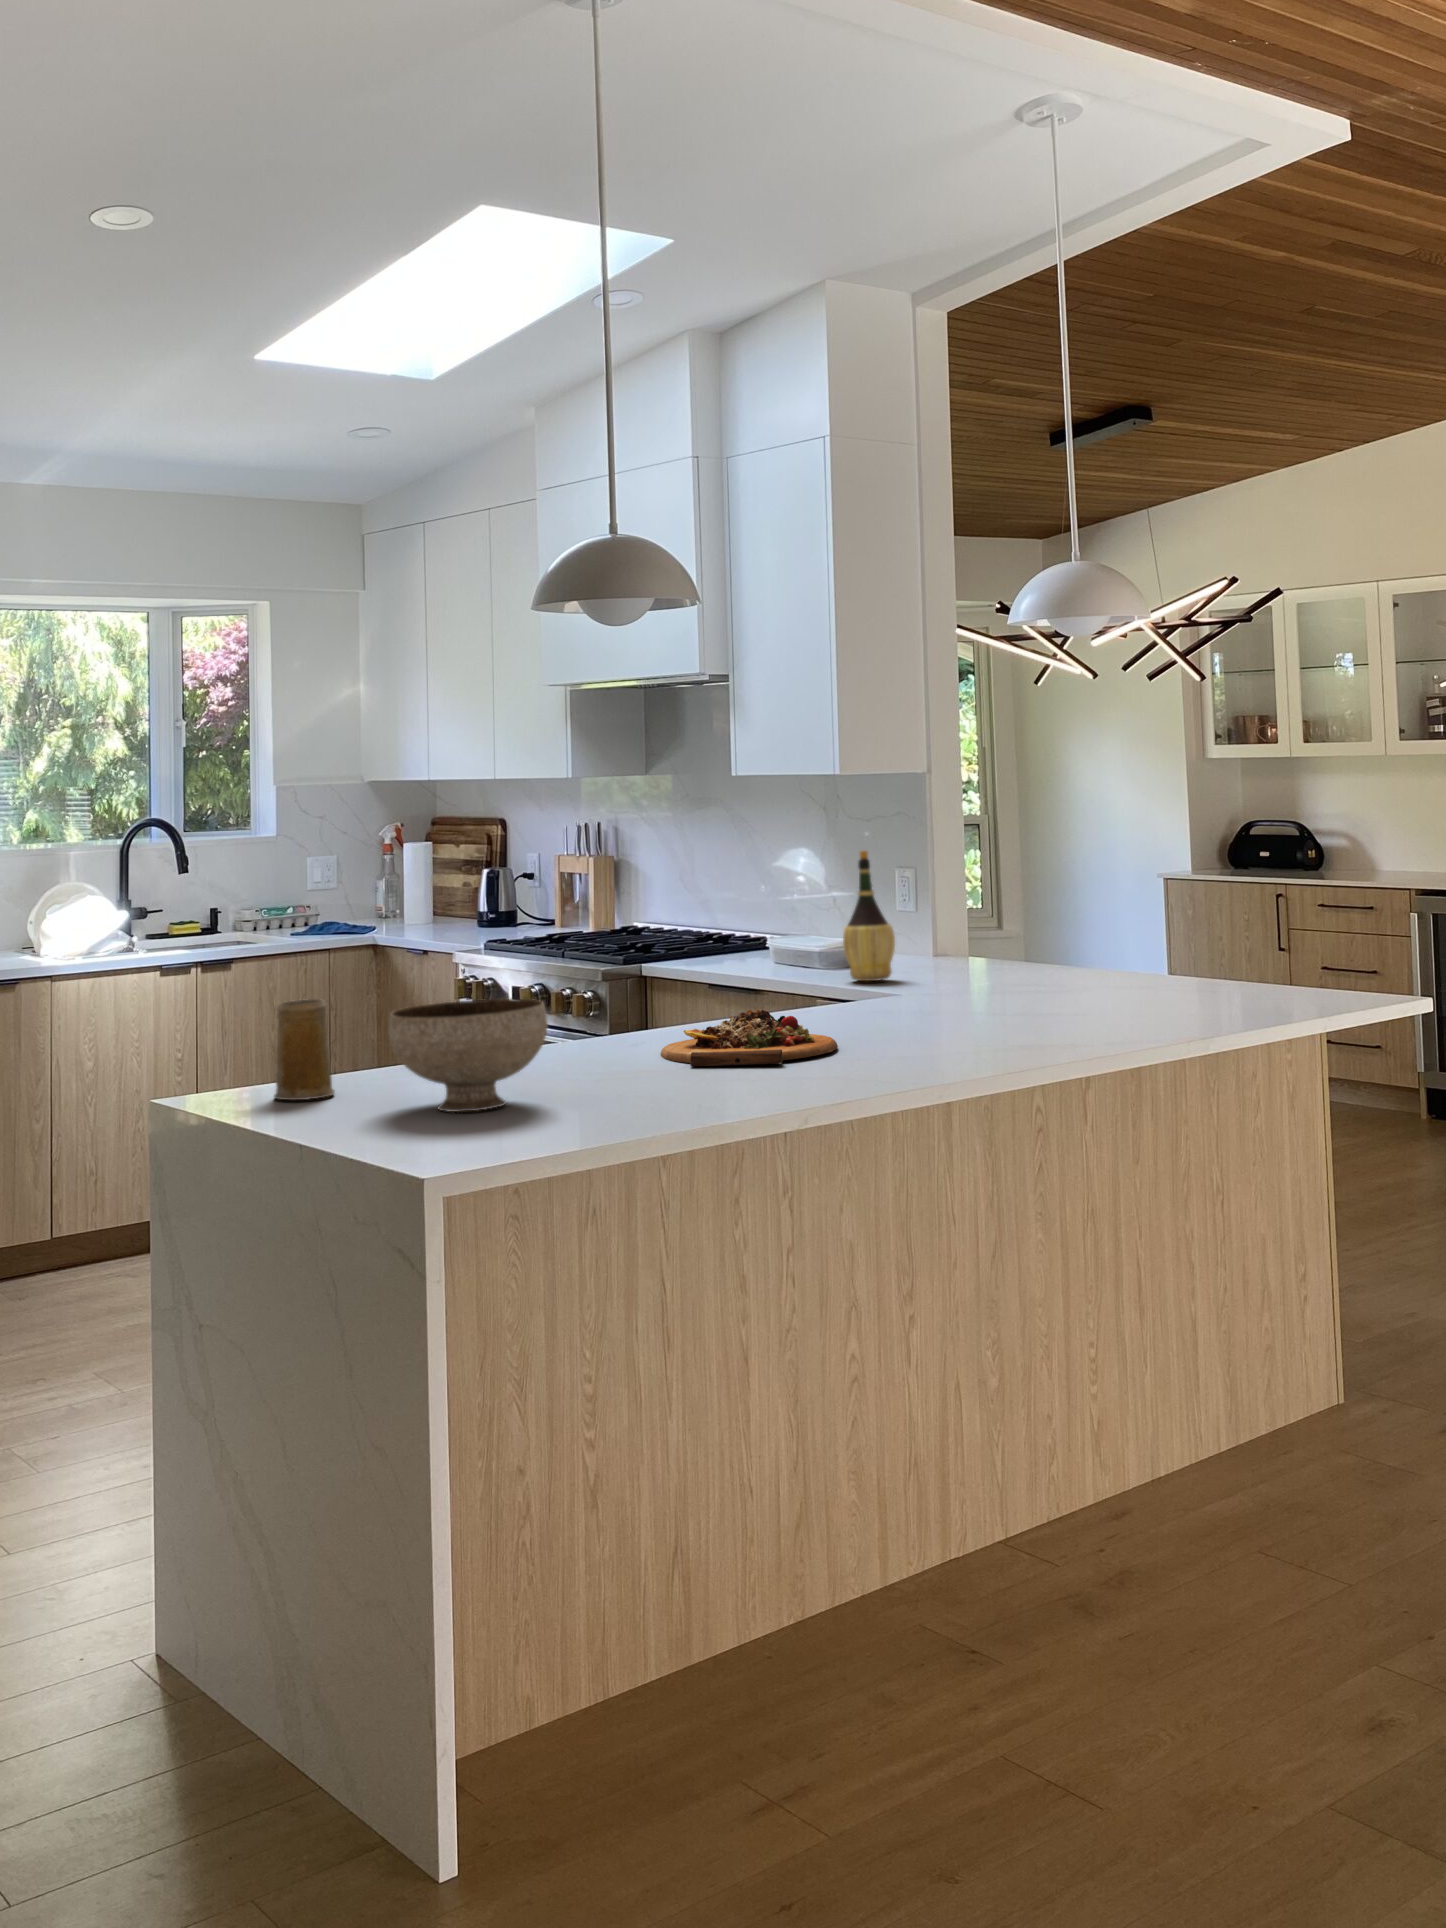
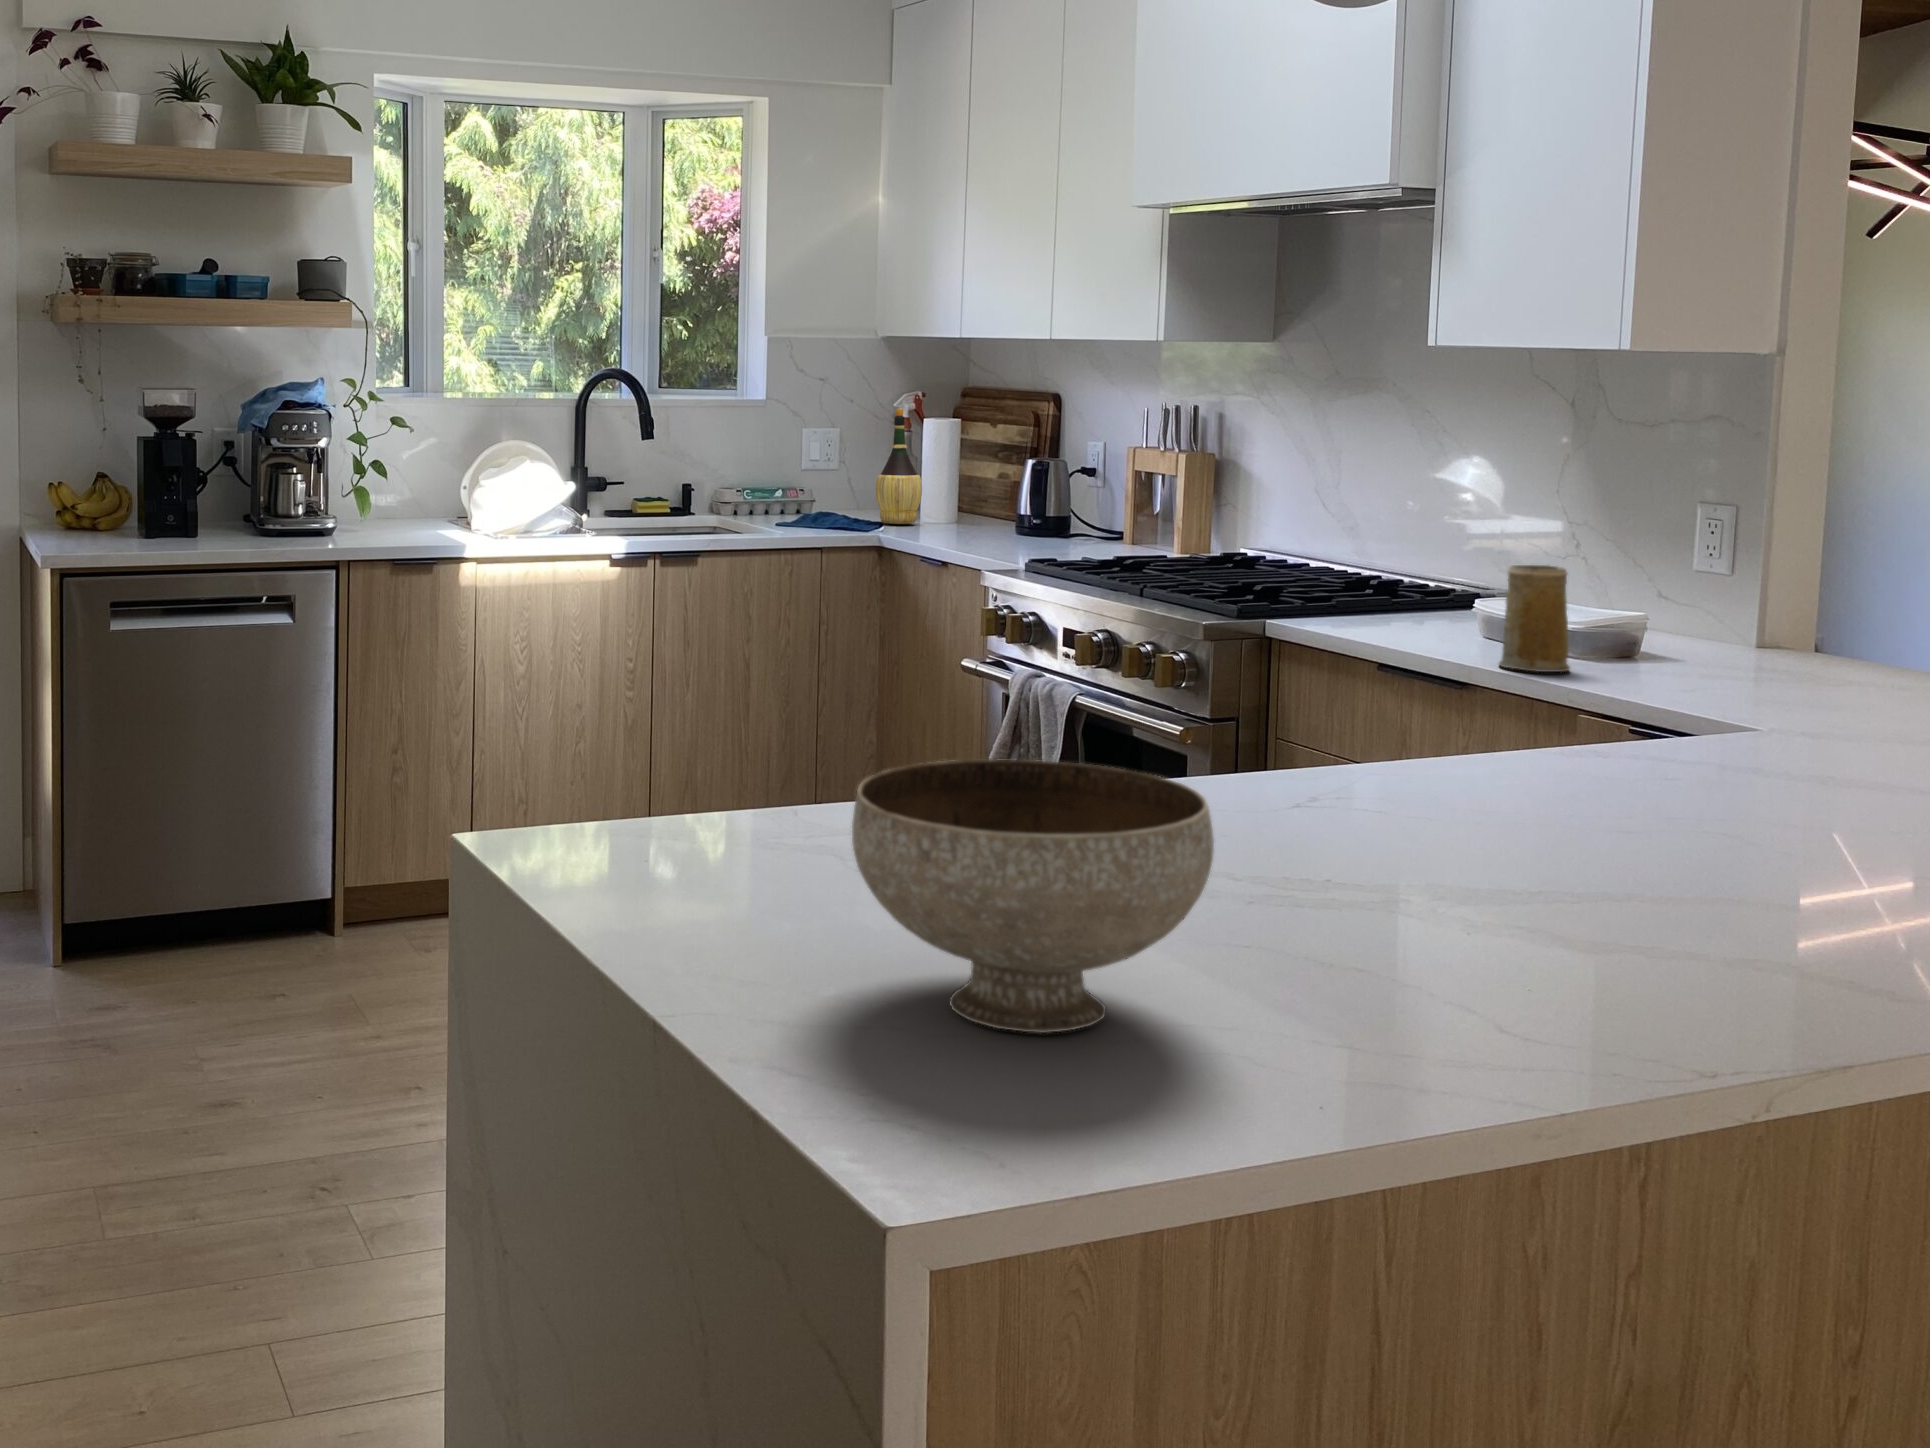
wine bottle: present [843,851,895,981] -> present [875,408,922,524]
mug: present [274,999,335,1100] -> present [1499,565,1570,672]
cutting board: present [661,1010,838,1066] -> none [1399,797,1808,951]

